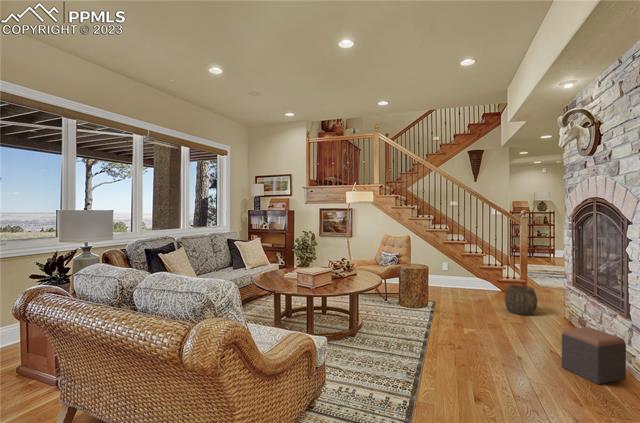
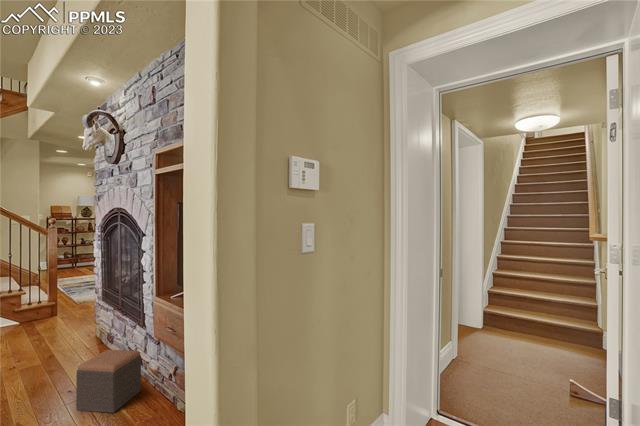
woven basket: present [505,285,537,315] -> none [16,312,63,352]

